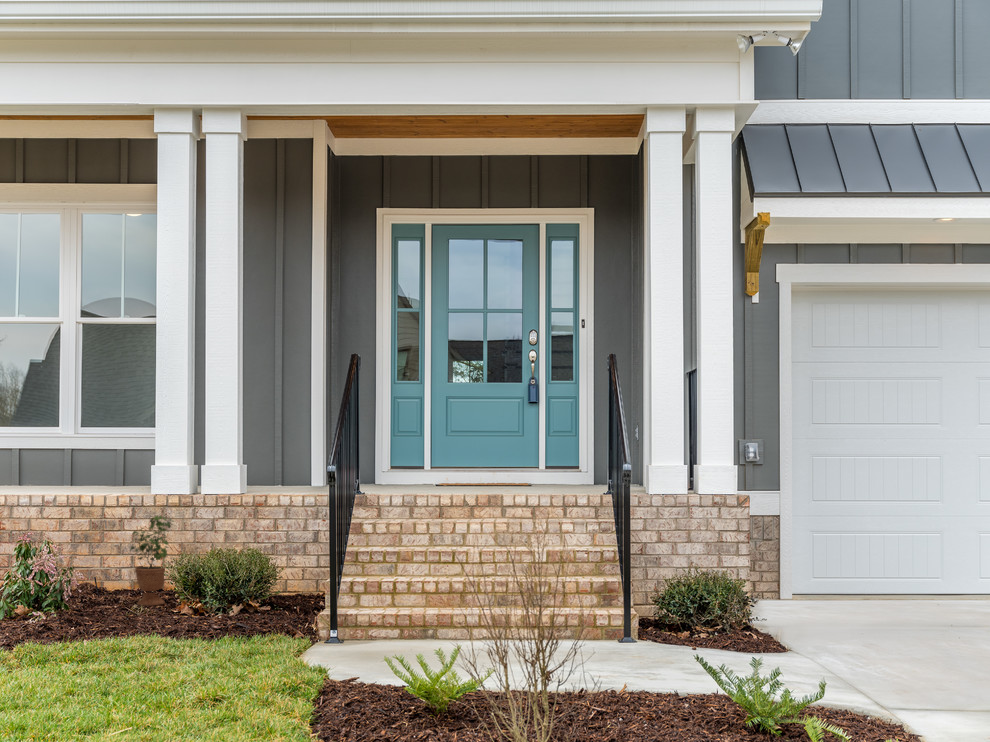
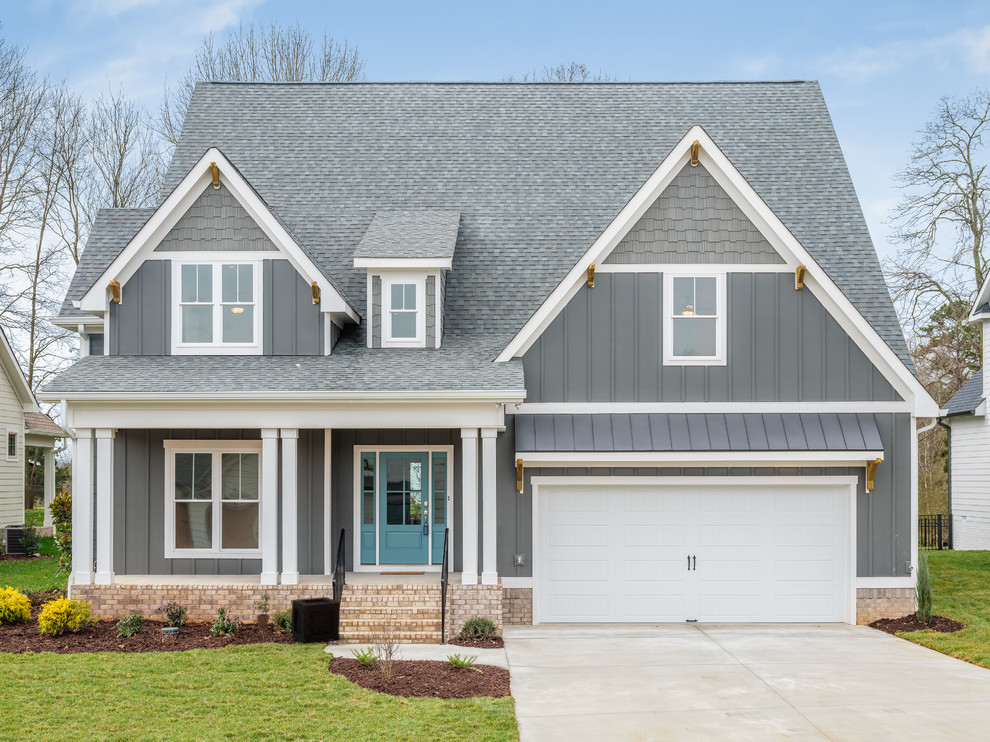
wooden crate: none [218,518,347,638] -> present [291,597,340,643]

